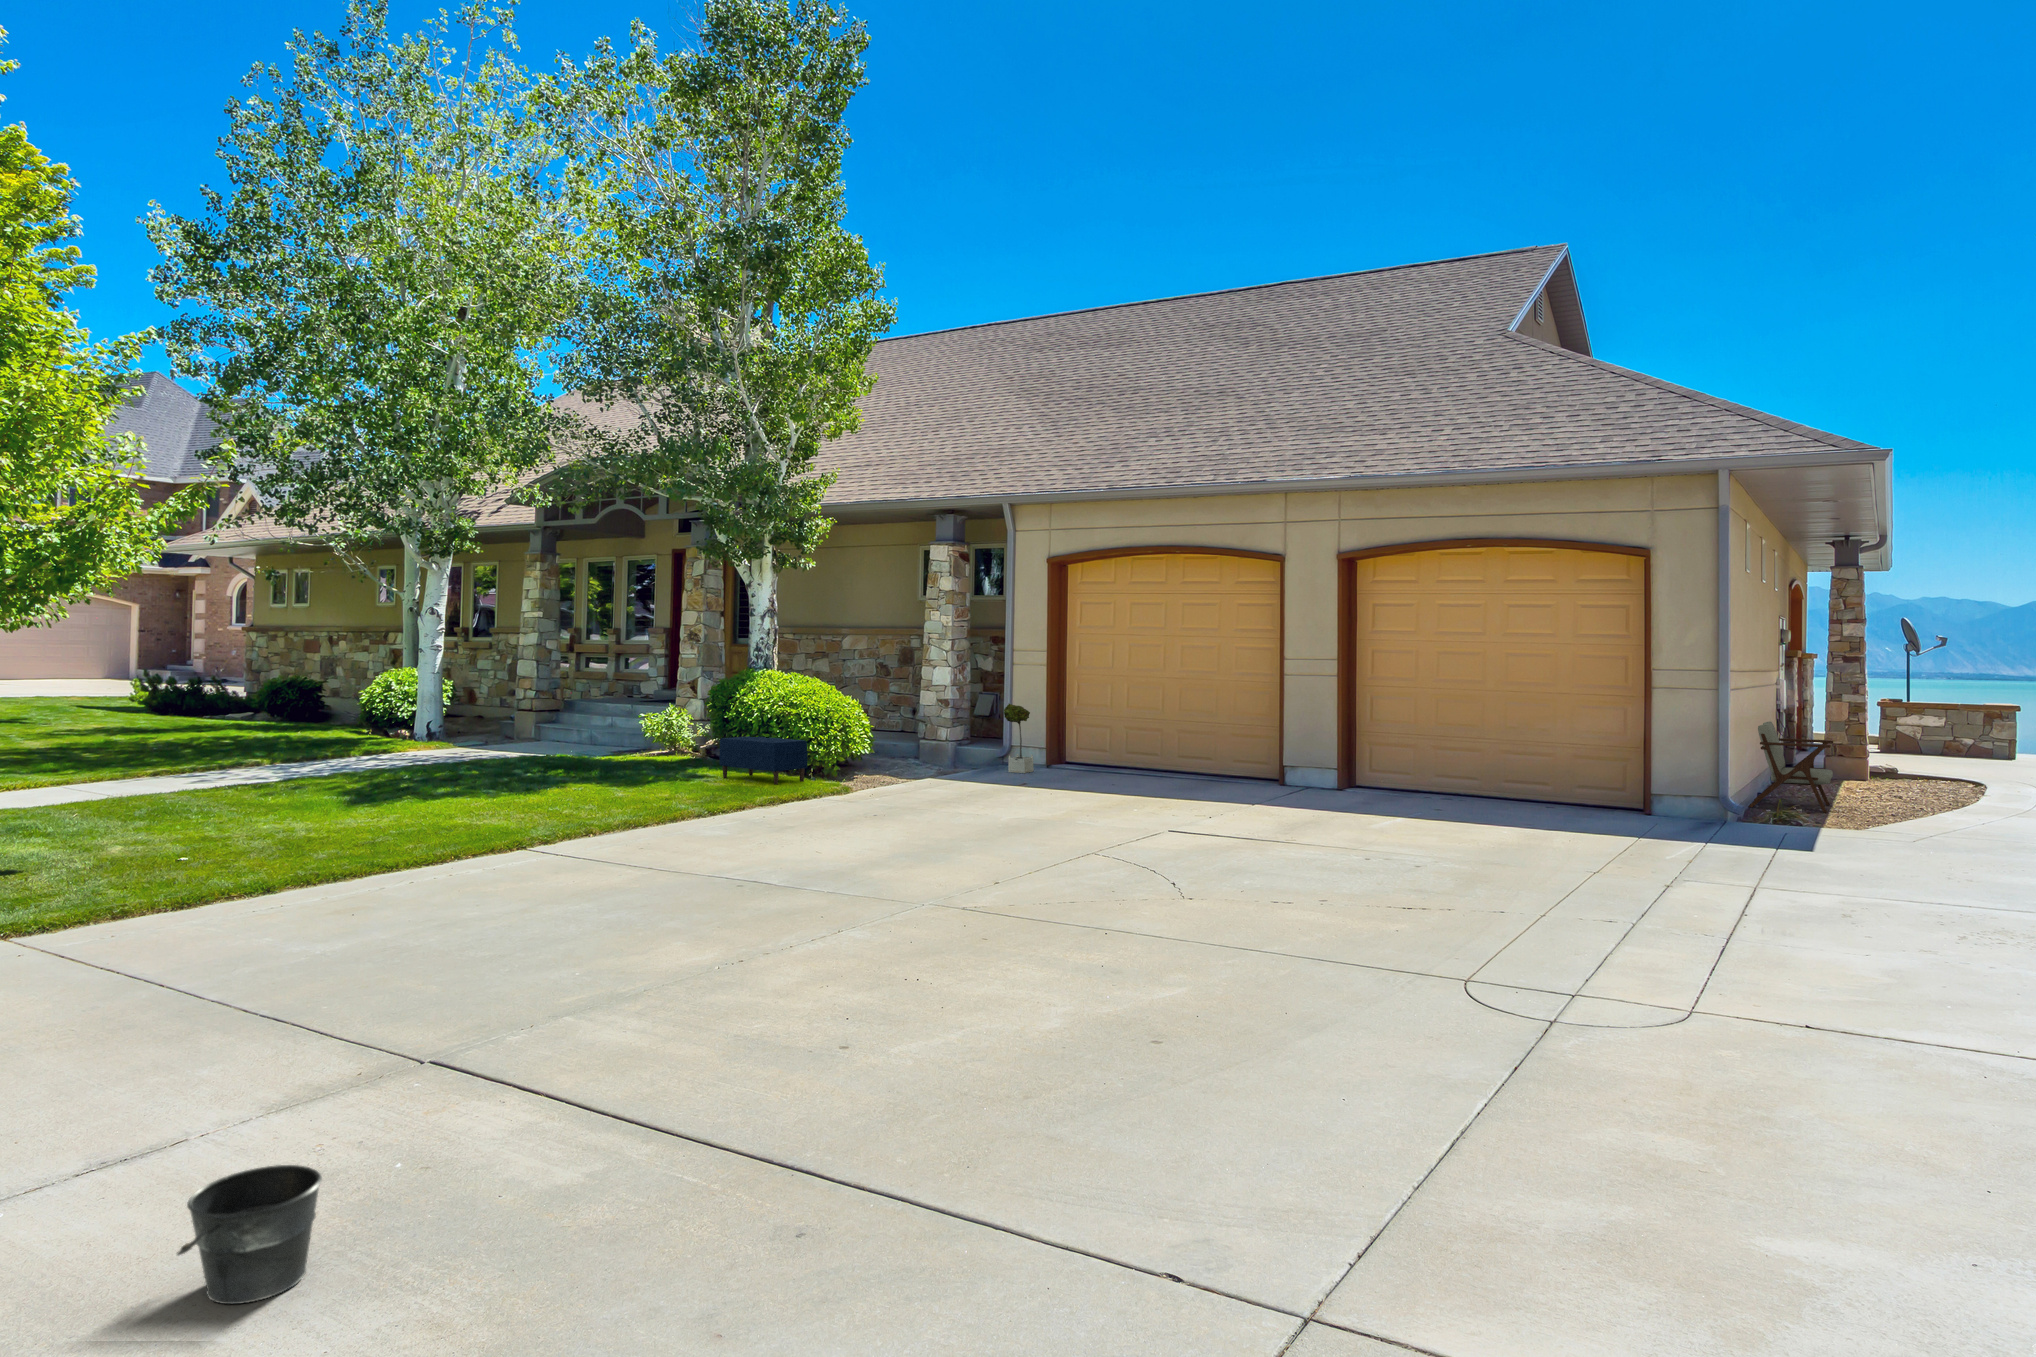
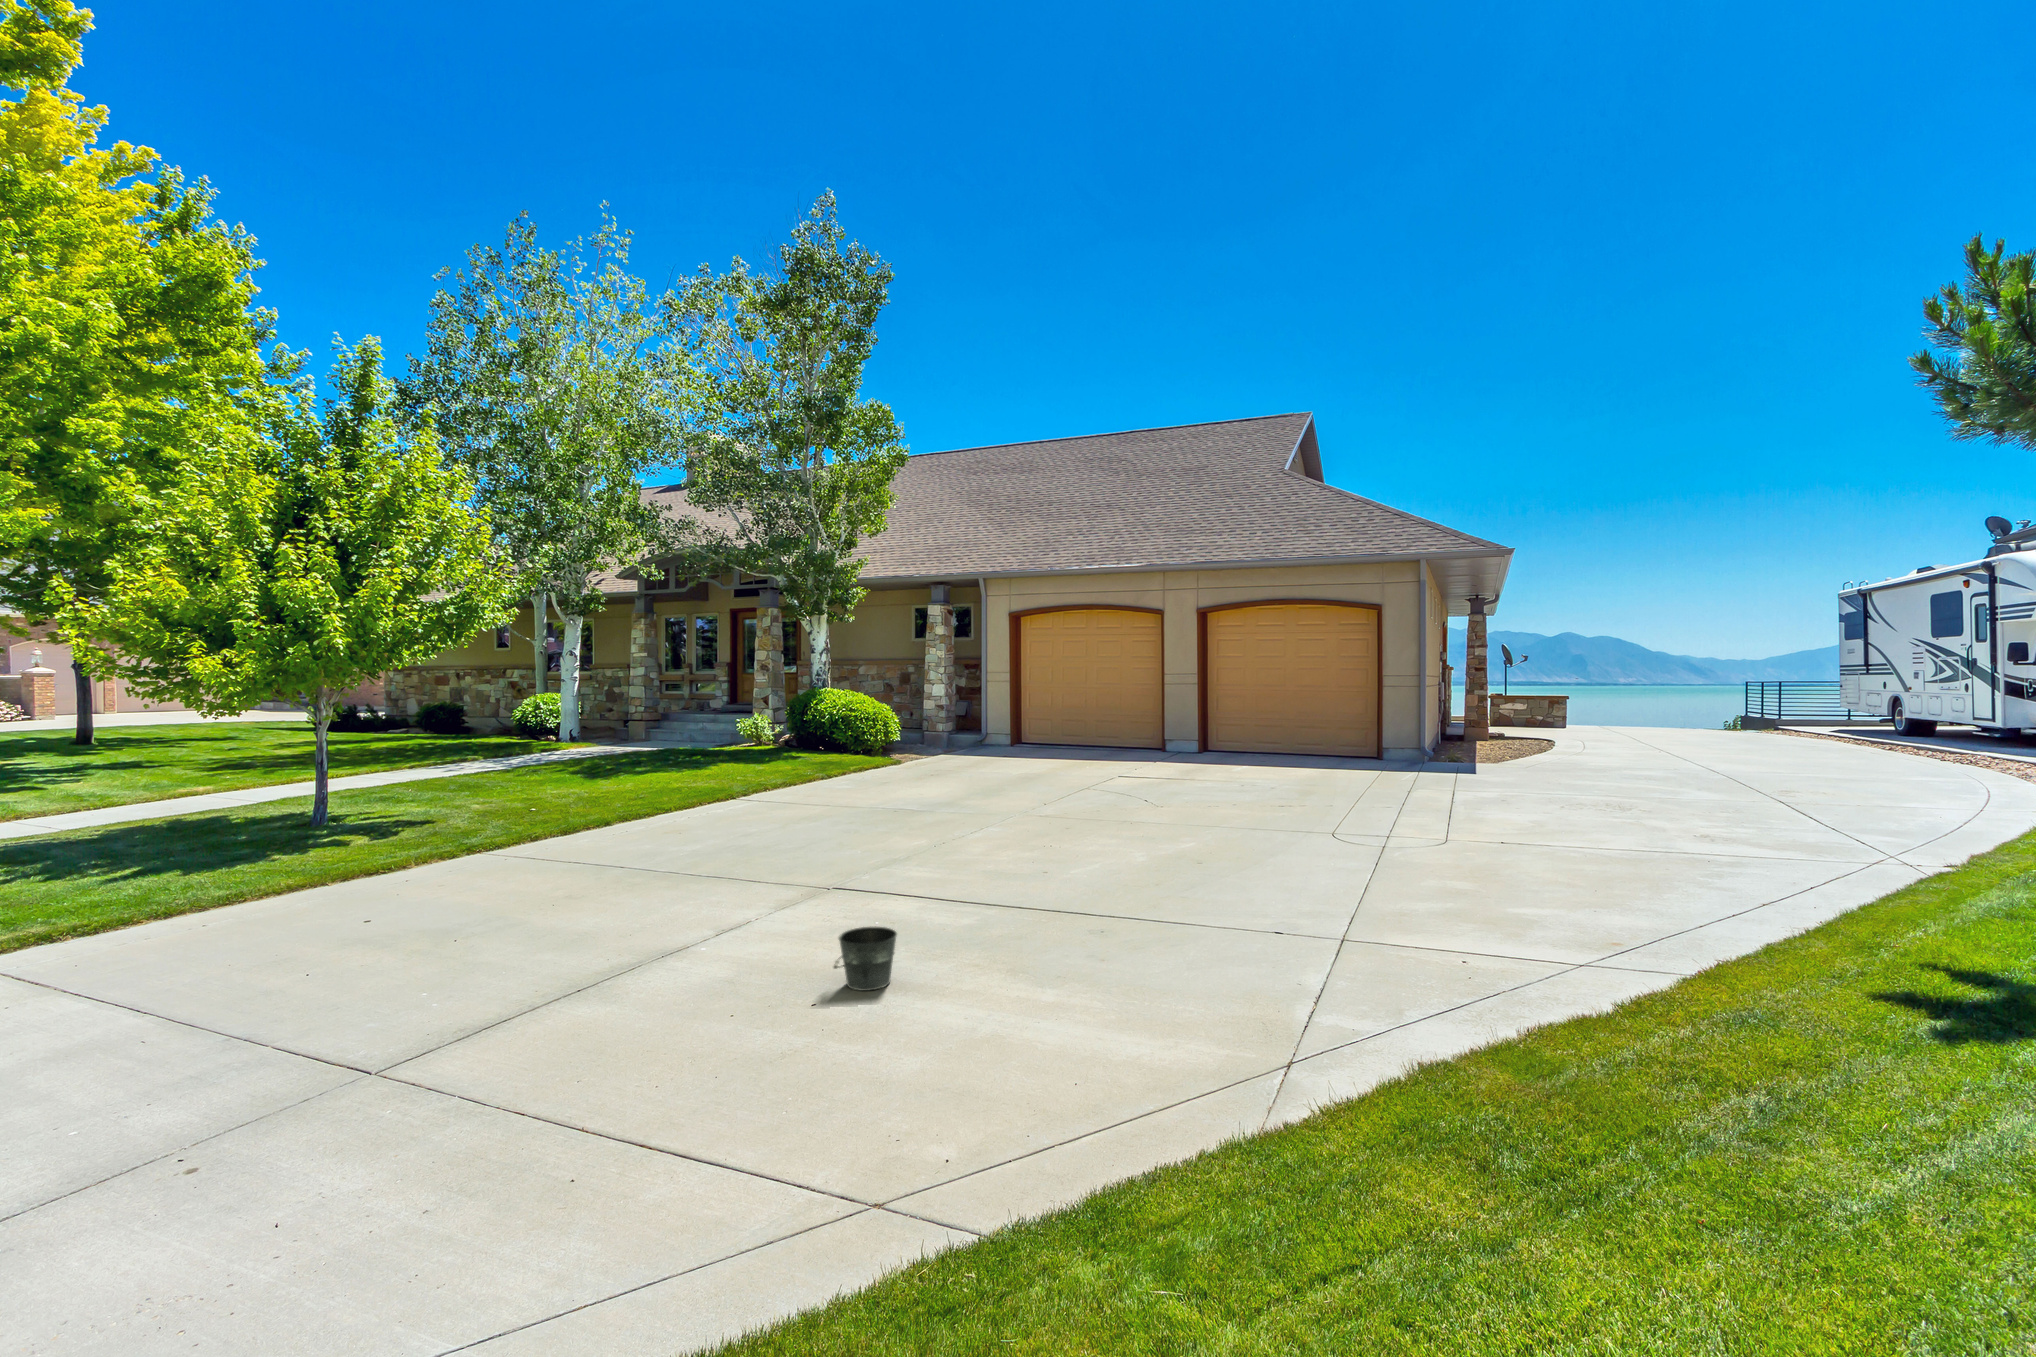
potted tree: present [1004,704,1034,773] -> none [983,706,1003,751]
lounge chair: present [1748,721,1833,813] -> none [1437,705,1482,756]
bench: present [719,736,808,784] -> none [803,731,864,762]

